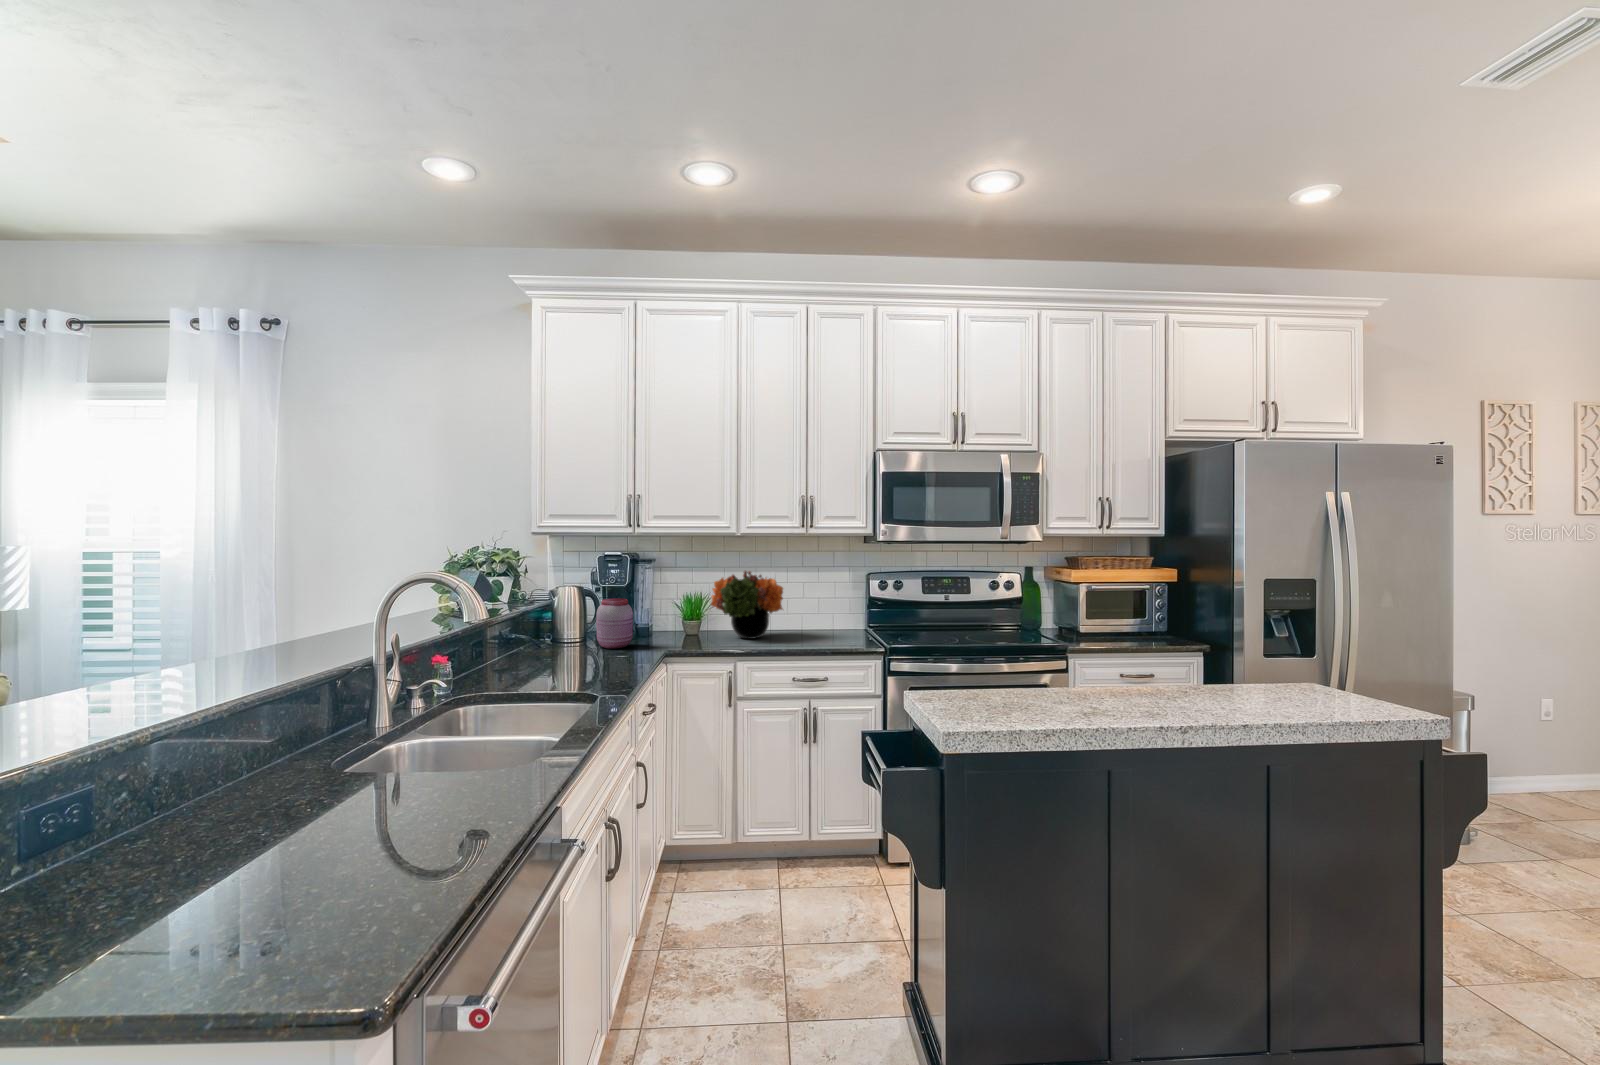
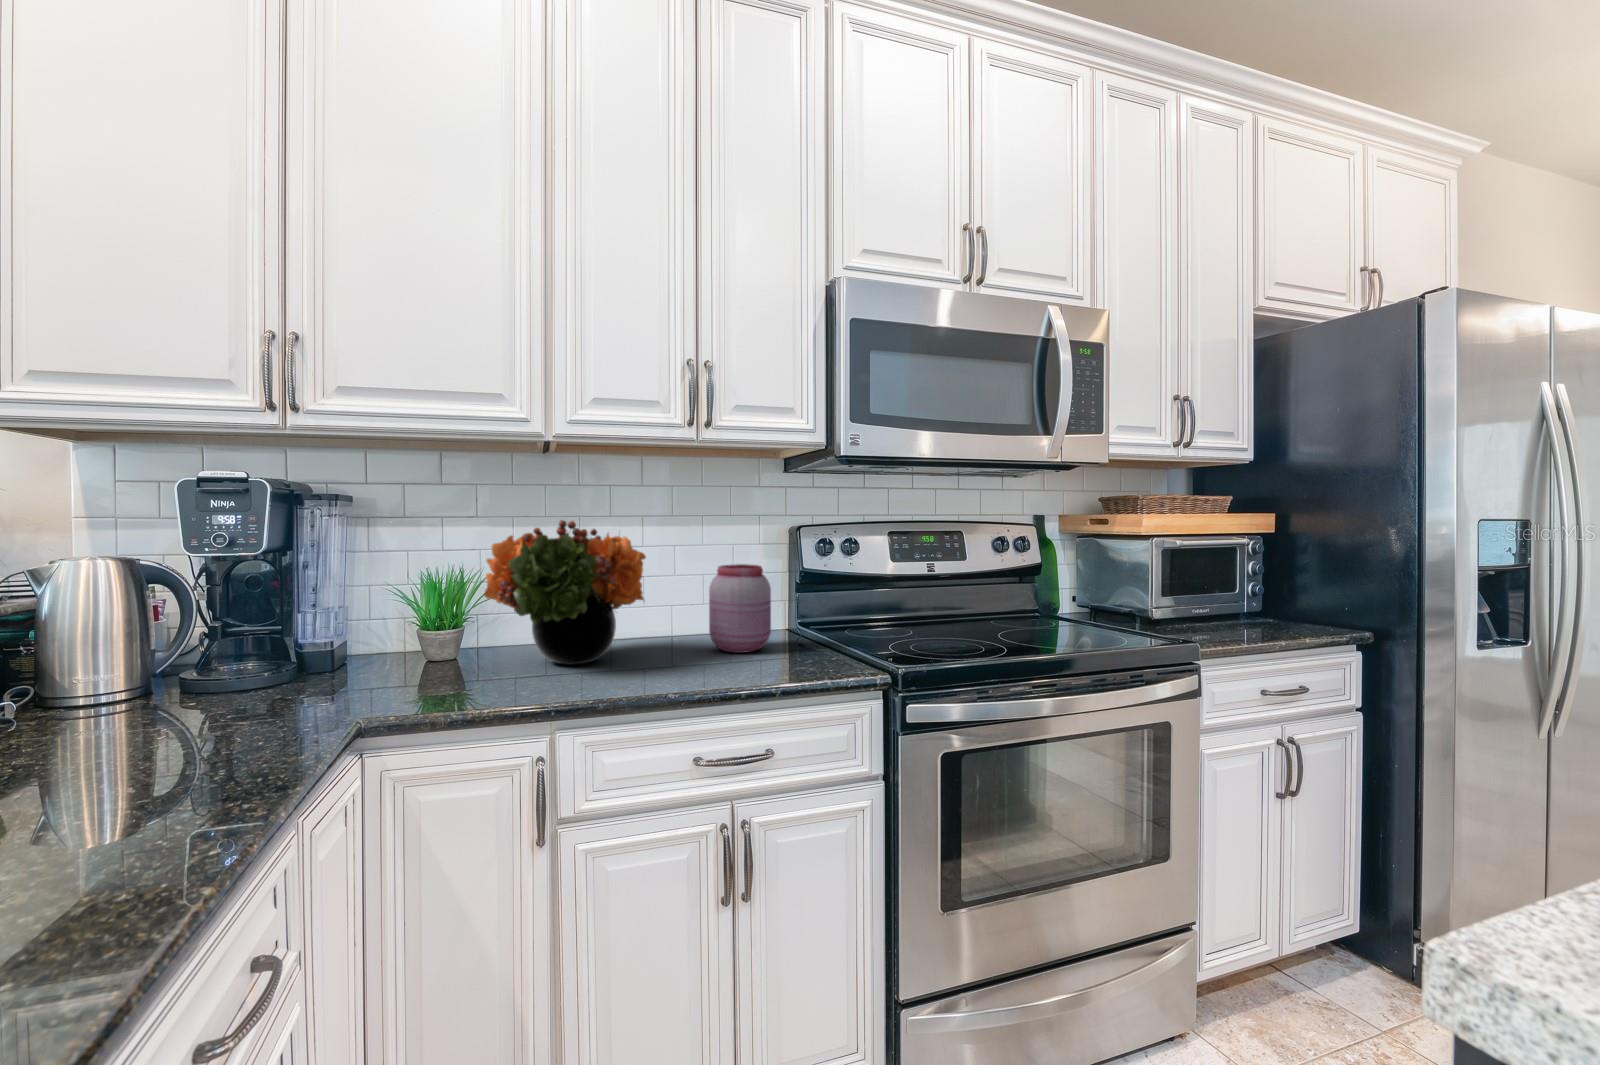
jar: present [596,598,633,648] -> present [709,564,771,653]

